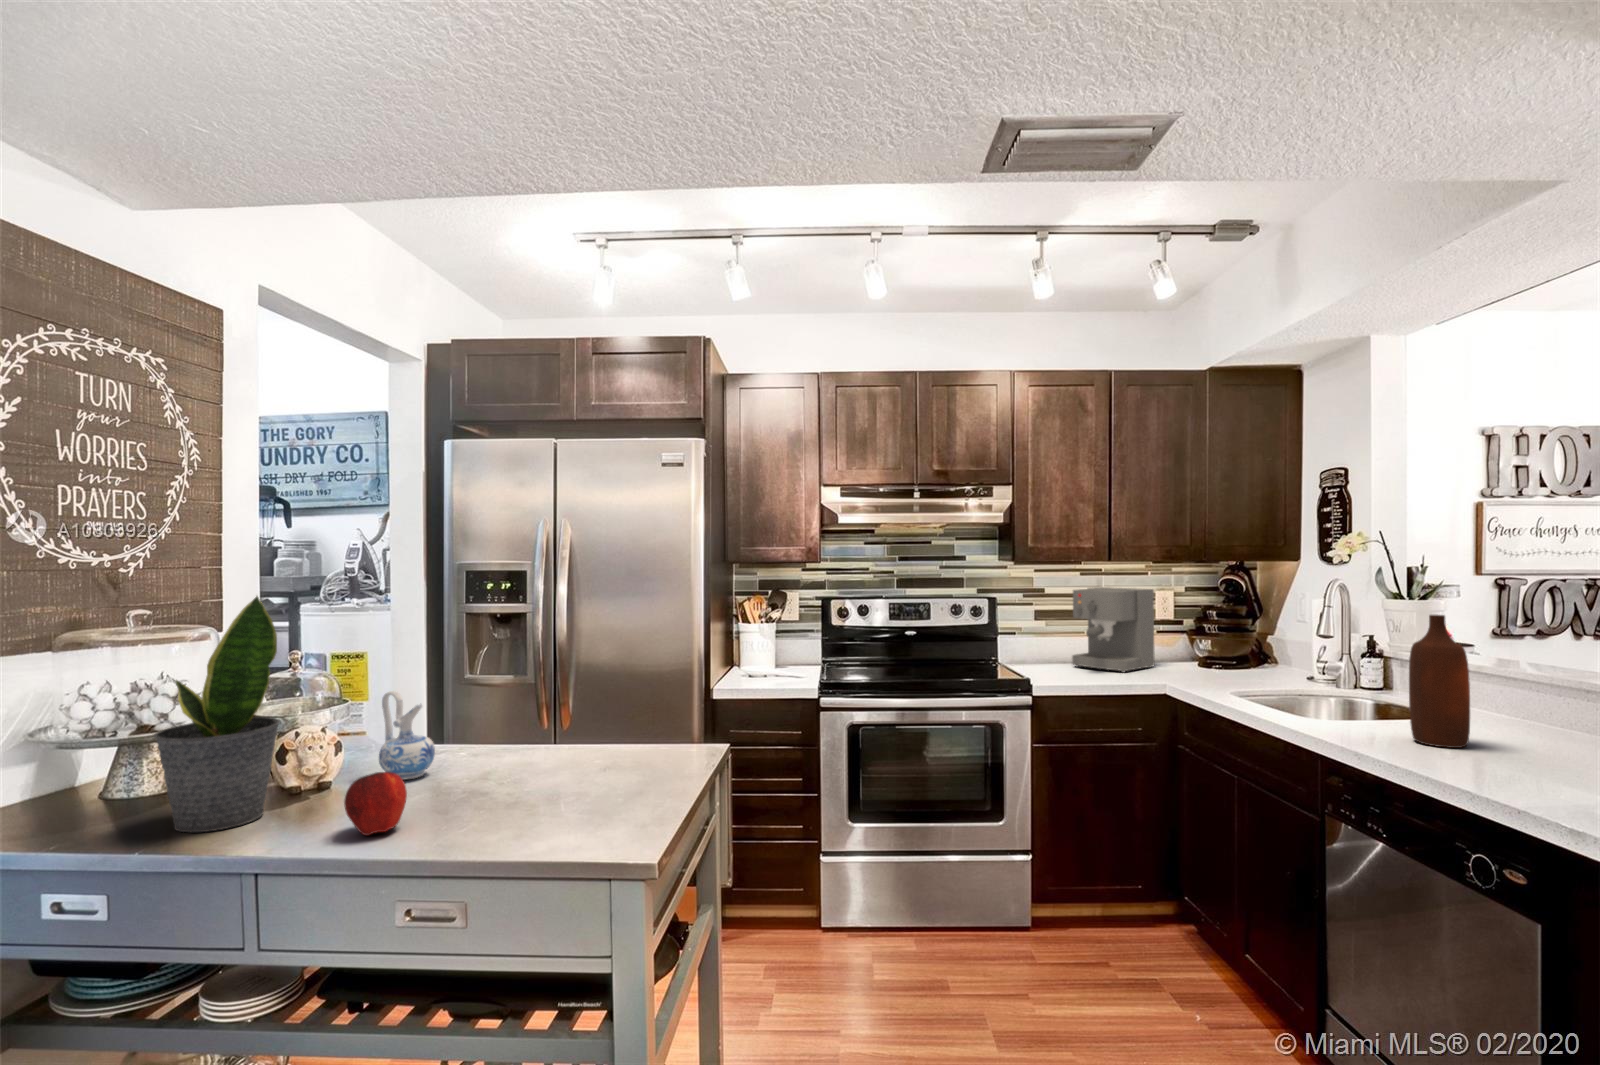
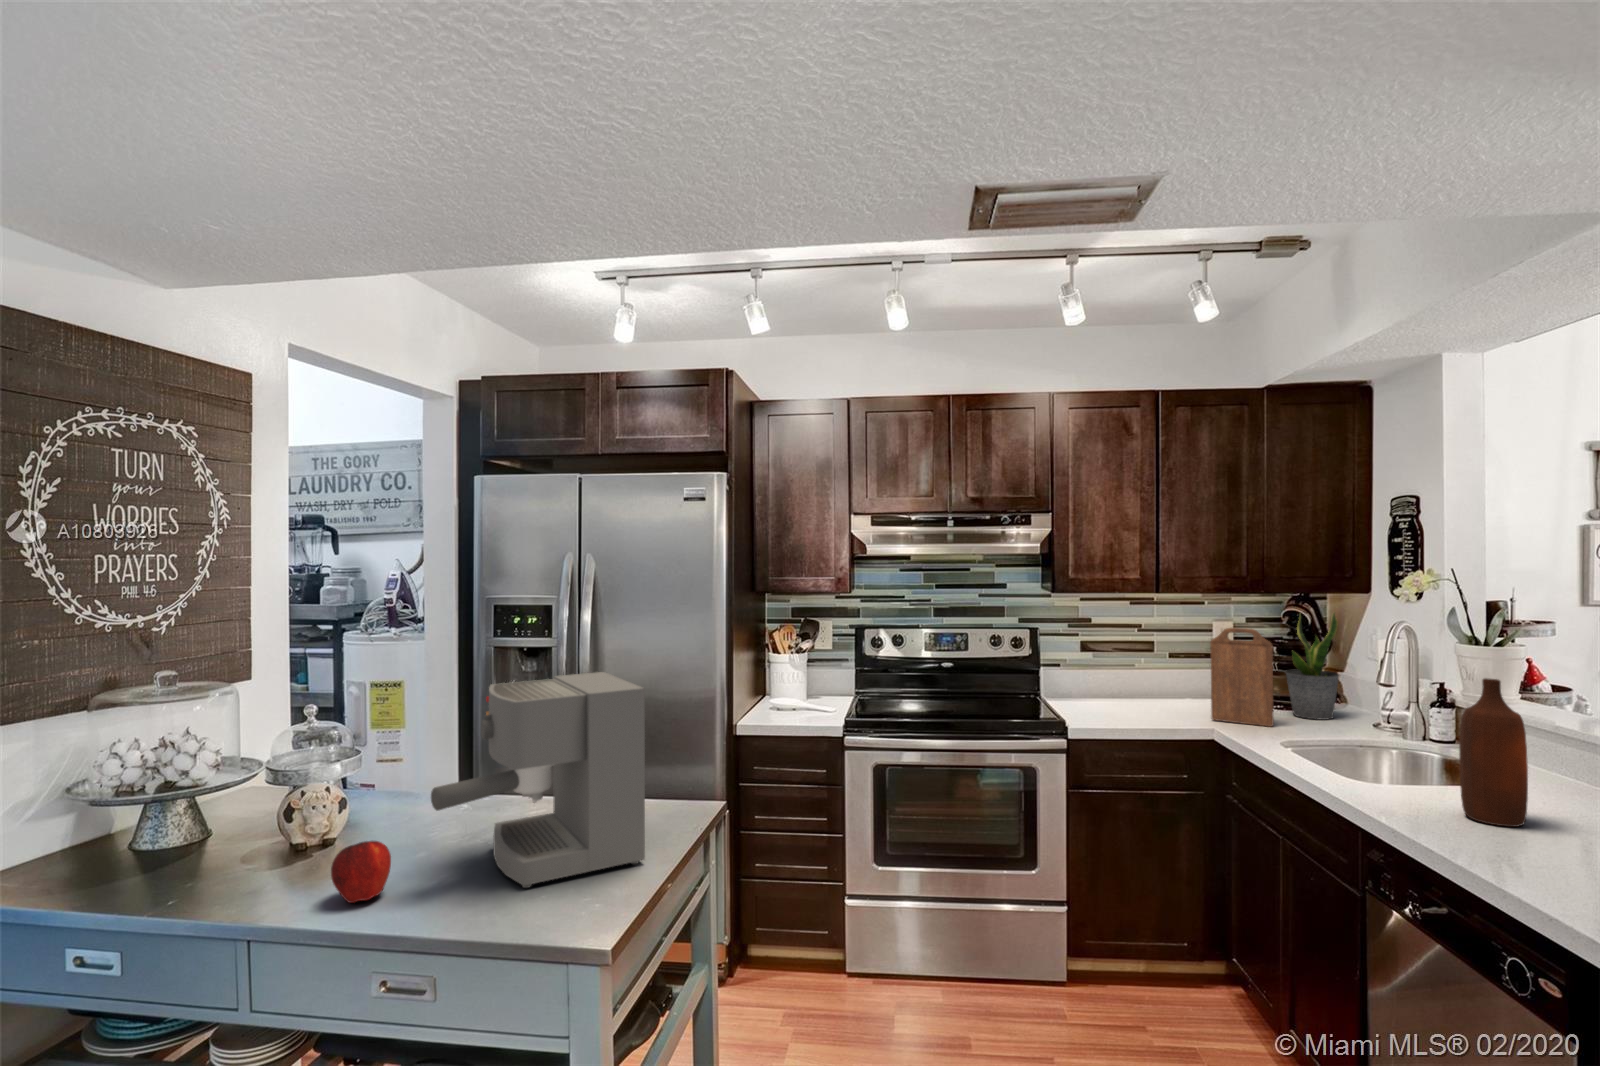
coffee maker: present [1072,587,1155,673] -> present [431,672,645,888]
cutting board: none [1161,591,1219,682] -> present [1210,628,1274,727]
potted plant: present [154,596,280,832] -> present [1285,613,1340,720]
ceramic pitcher: present [379,691,435,780] -> none [382,749,436,835]

